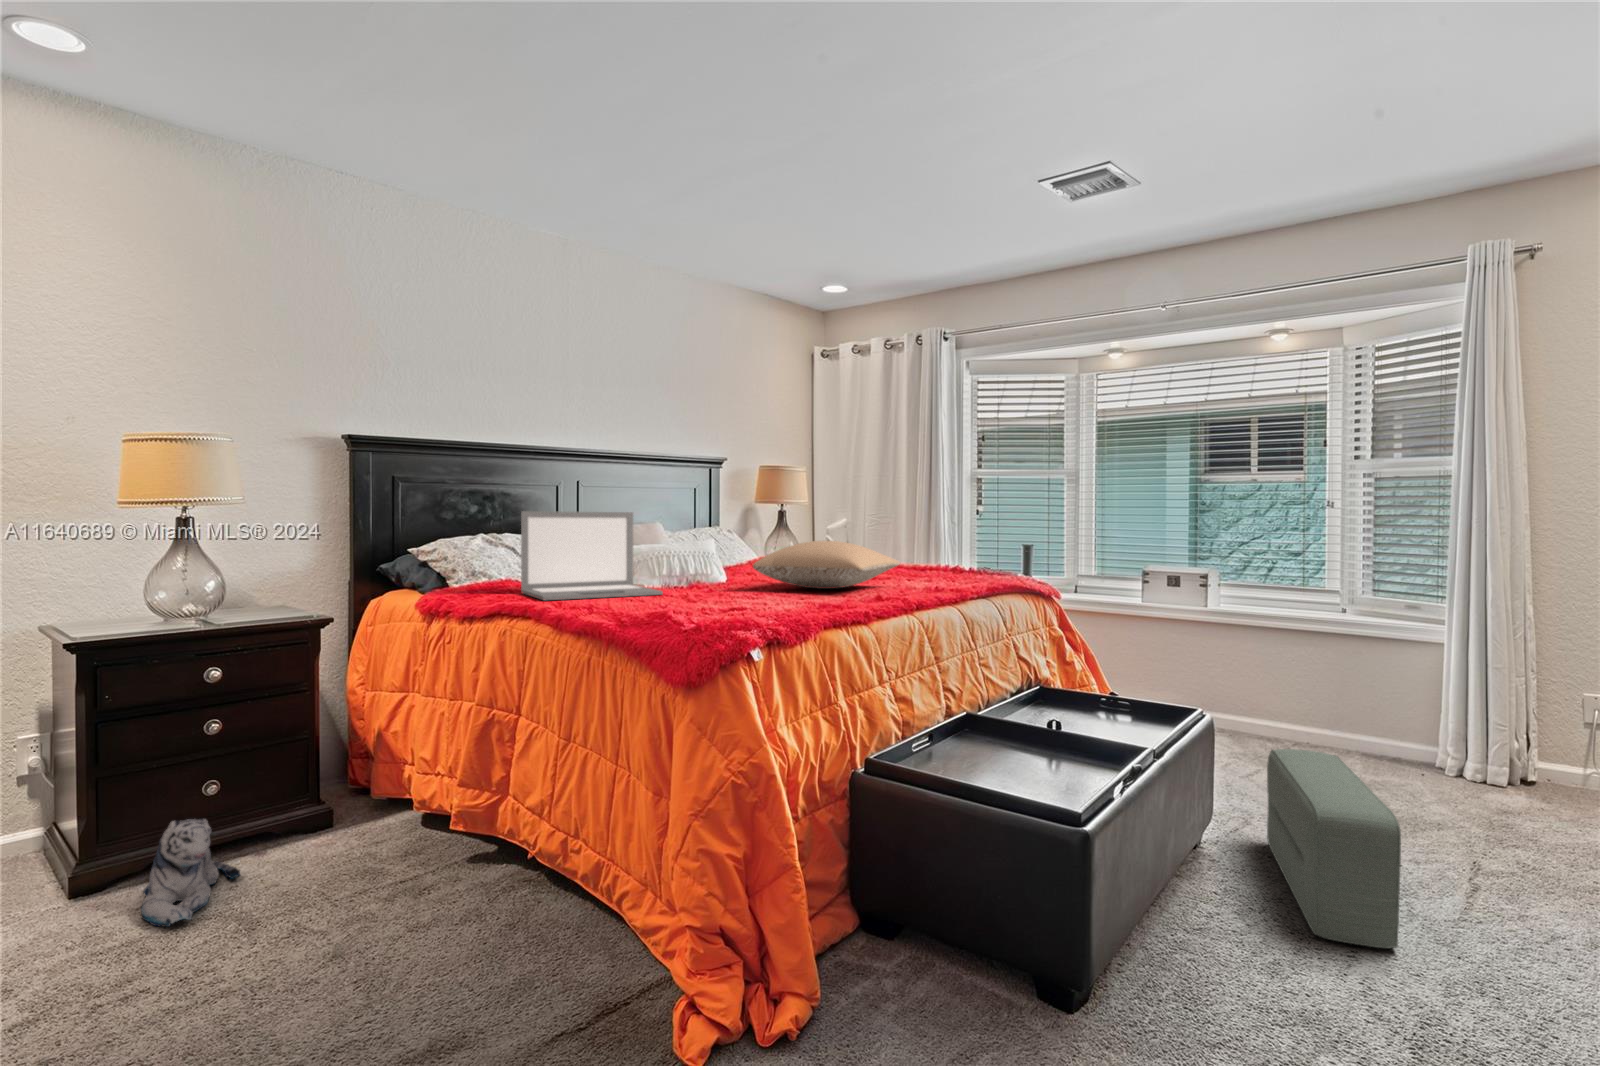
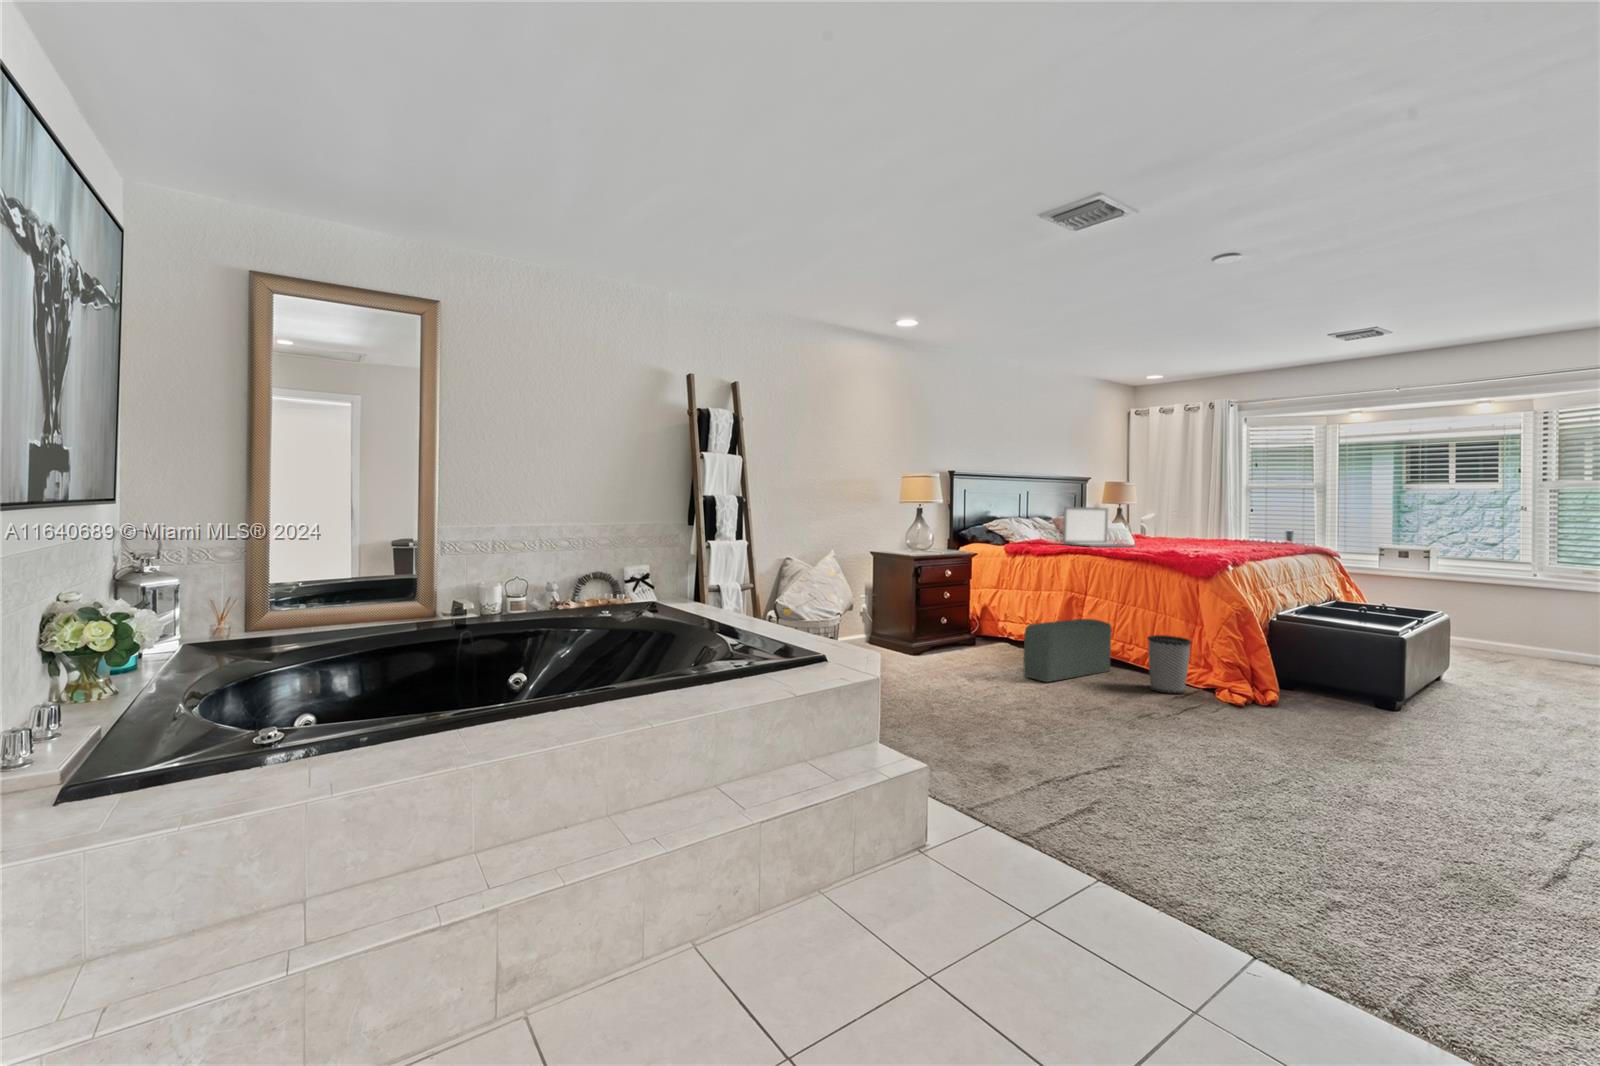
pillow: present [753,541,900,589] -> none [1176,524,1250,547]
pouf: present [1267,749,1401,948] -> present [1023,619,1112,682]
plush toy: present [141,818,240,927] -> none [934,628,973,665]
wastebasket: none [535,838,642,1017] -> present [1148,635,1191,694]

